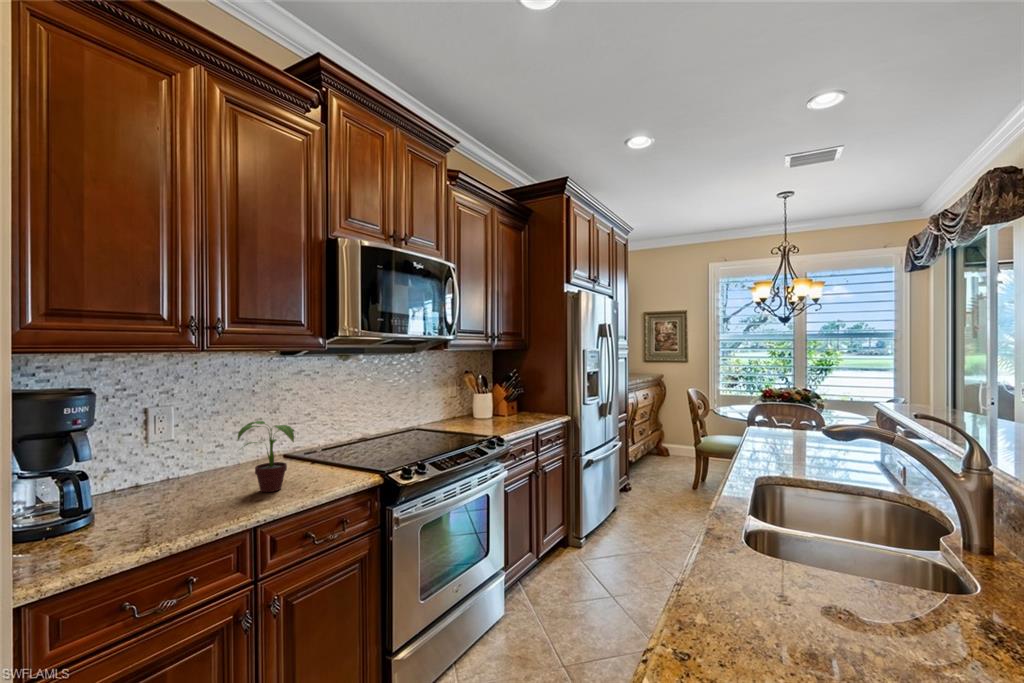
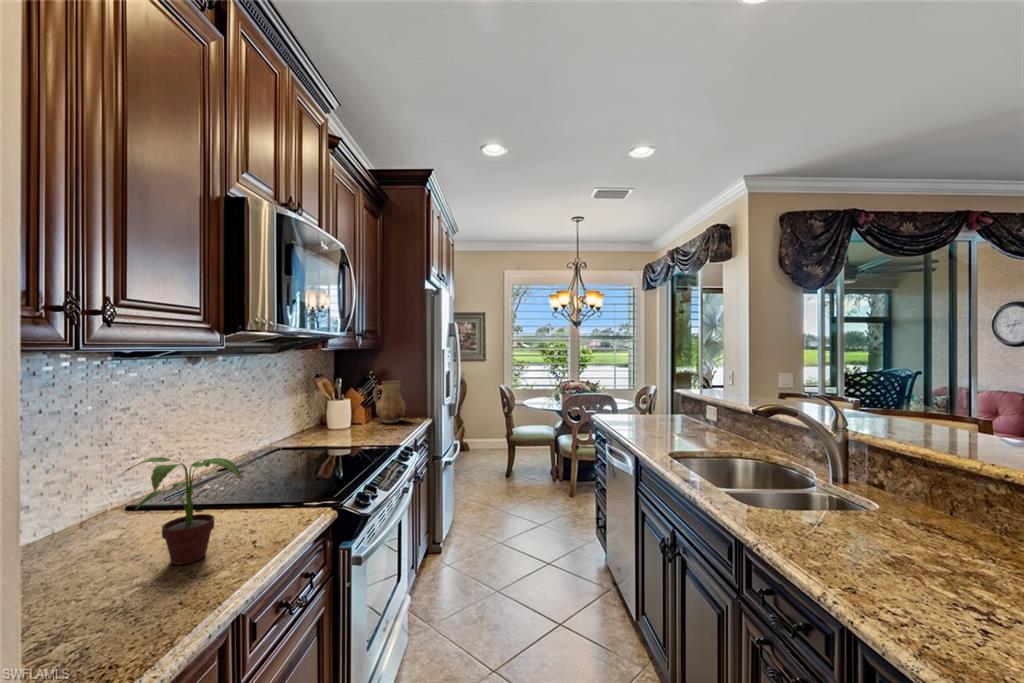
ceramic pitcher: none [512,380,539,419] -> present [373,381,406,423]

